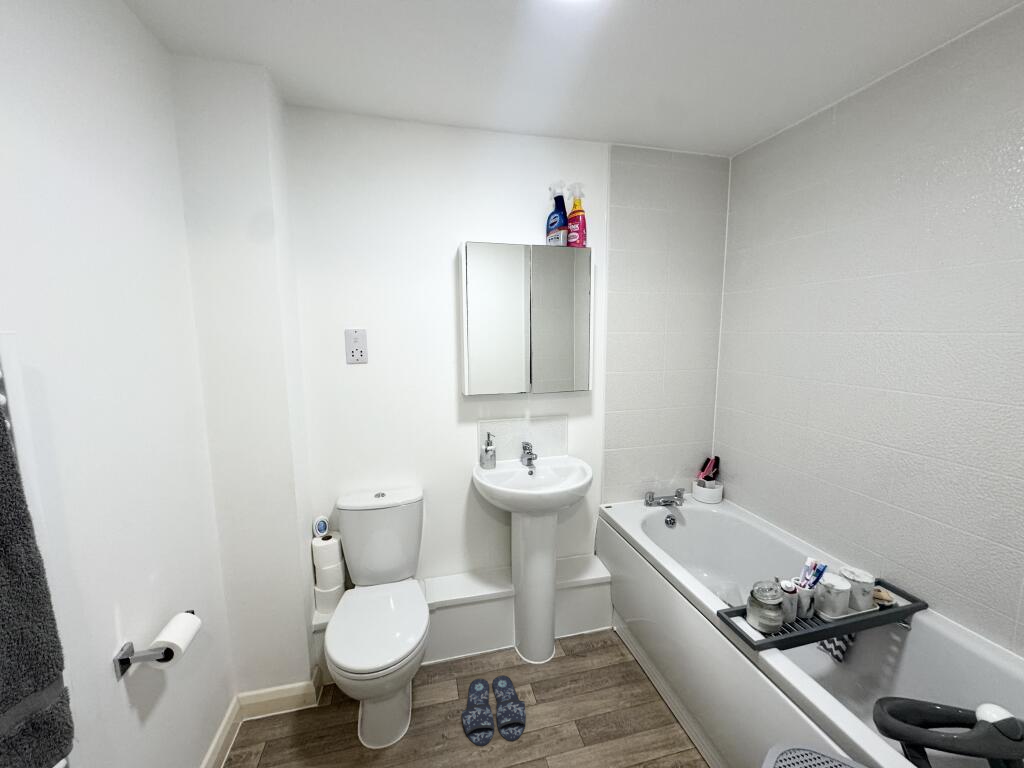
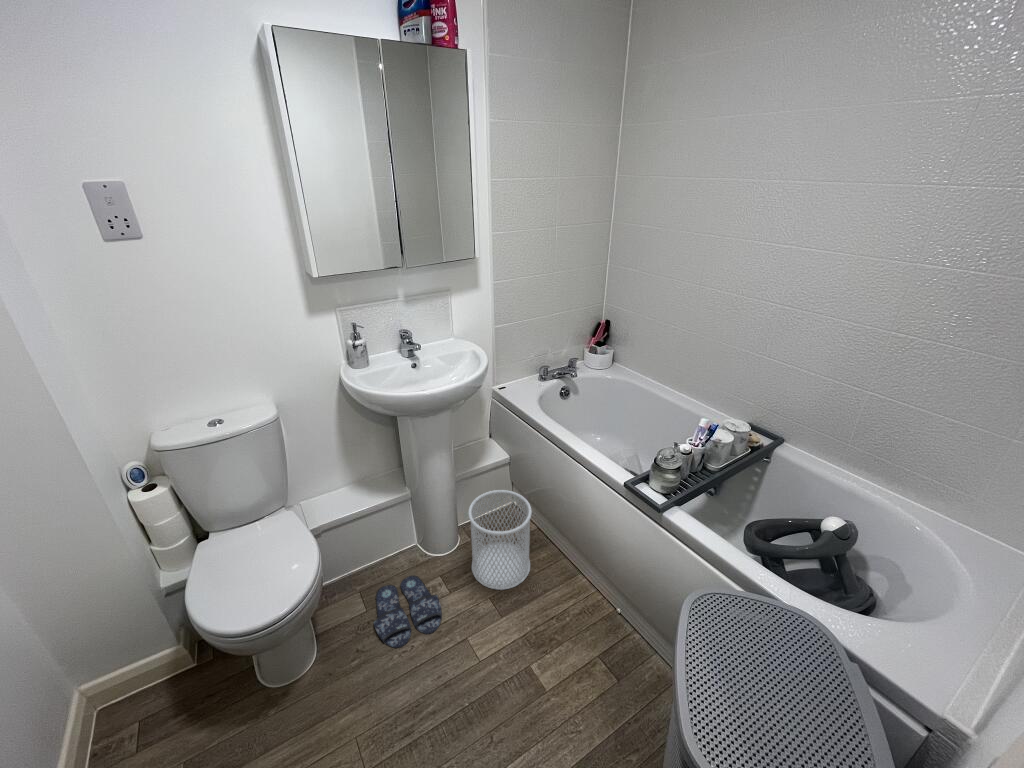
wastebasket: none [562,603,625,717] -> present [468,490,532,590]

